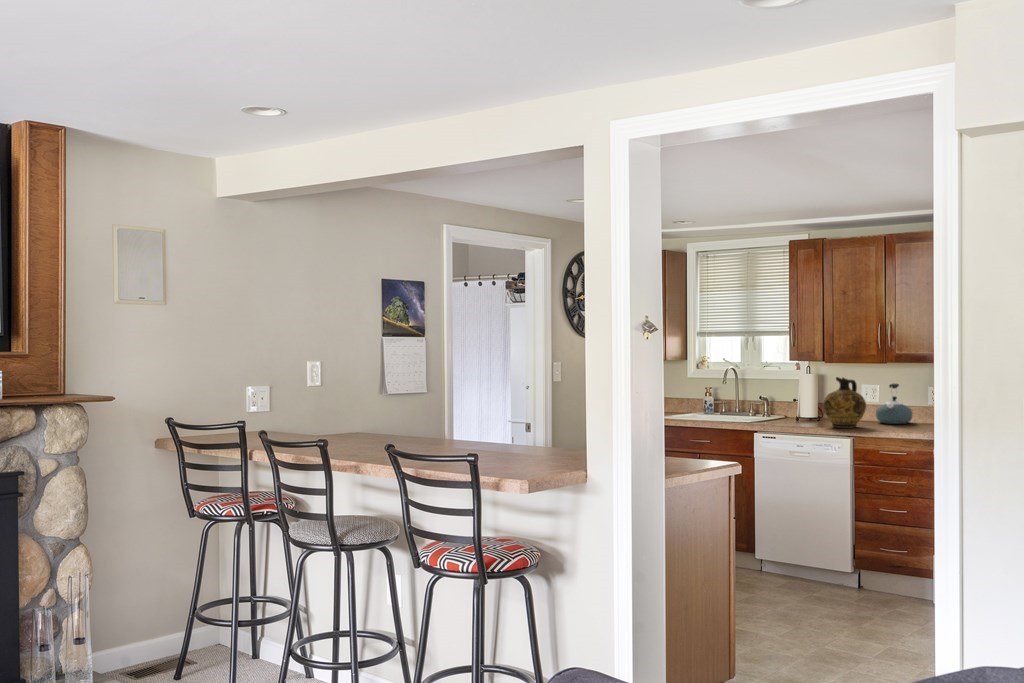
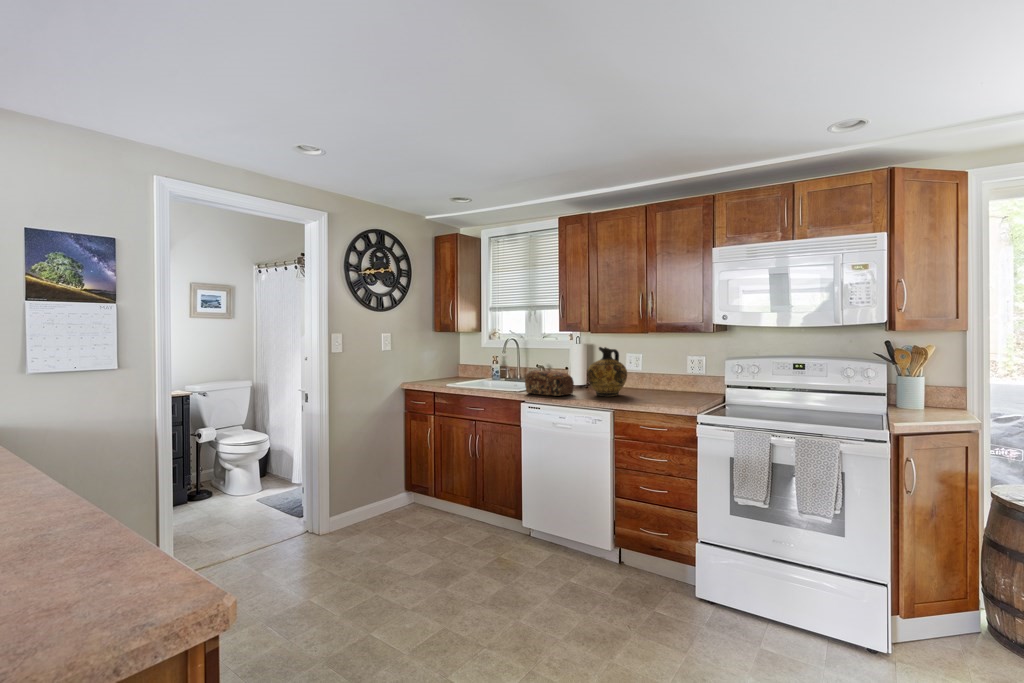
kettle: present [876,384,912,424] -> none [638,352,671,390]
bread loaf: none [755,401,808,427] -> present [525,370,574,396]

